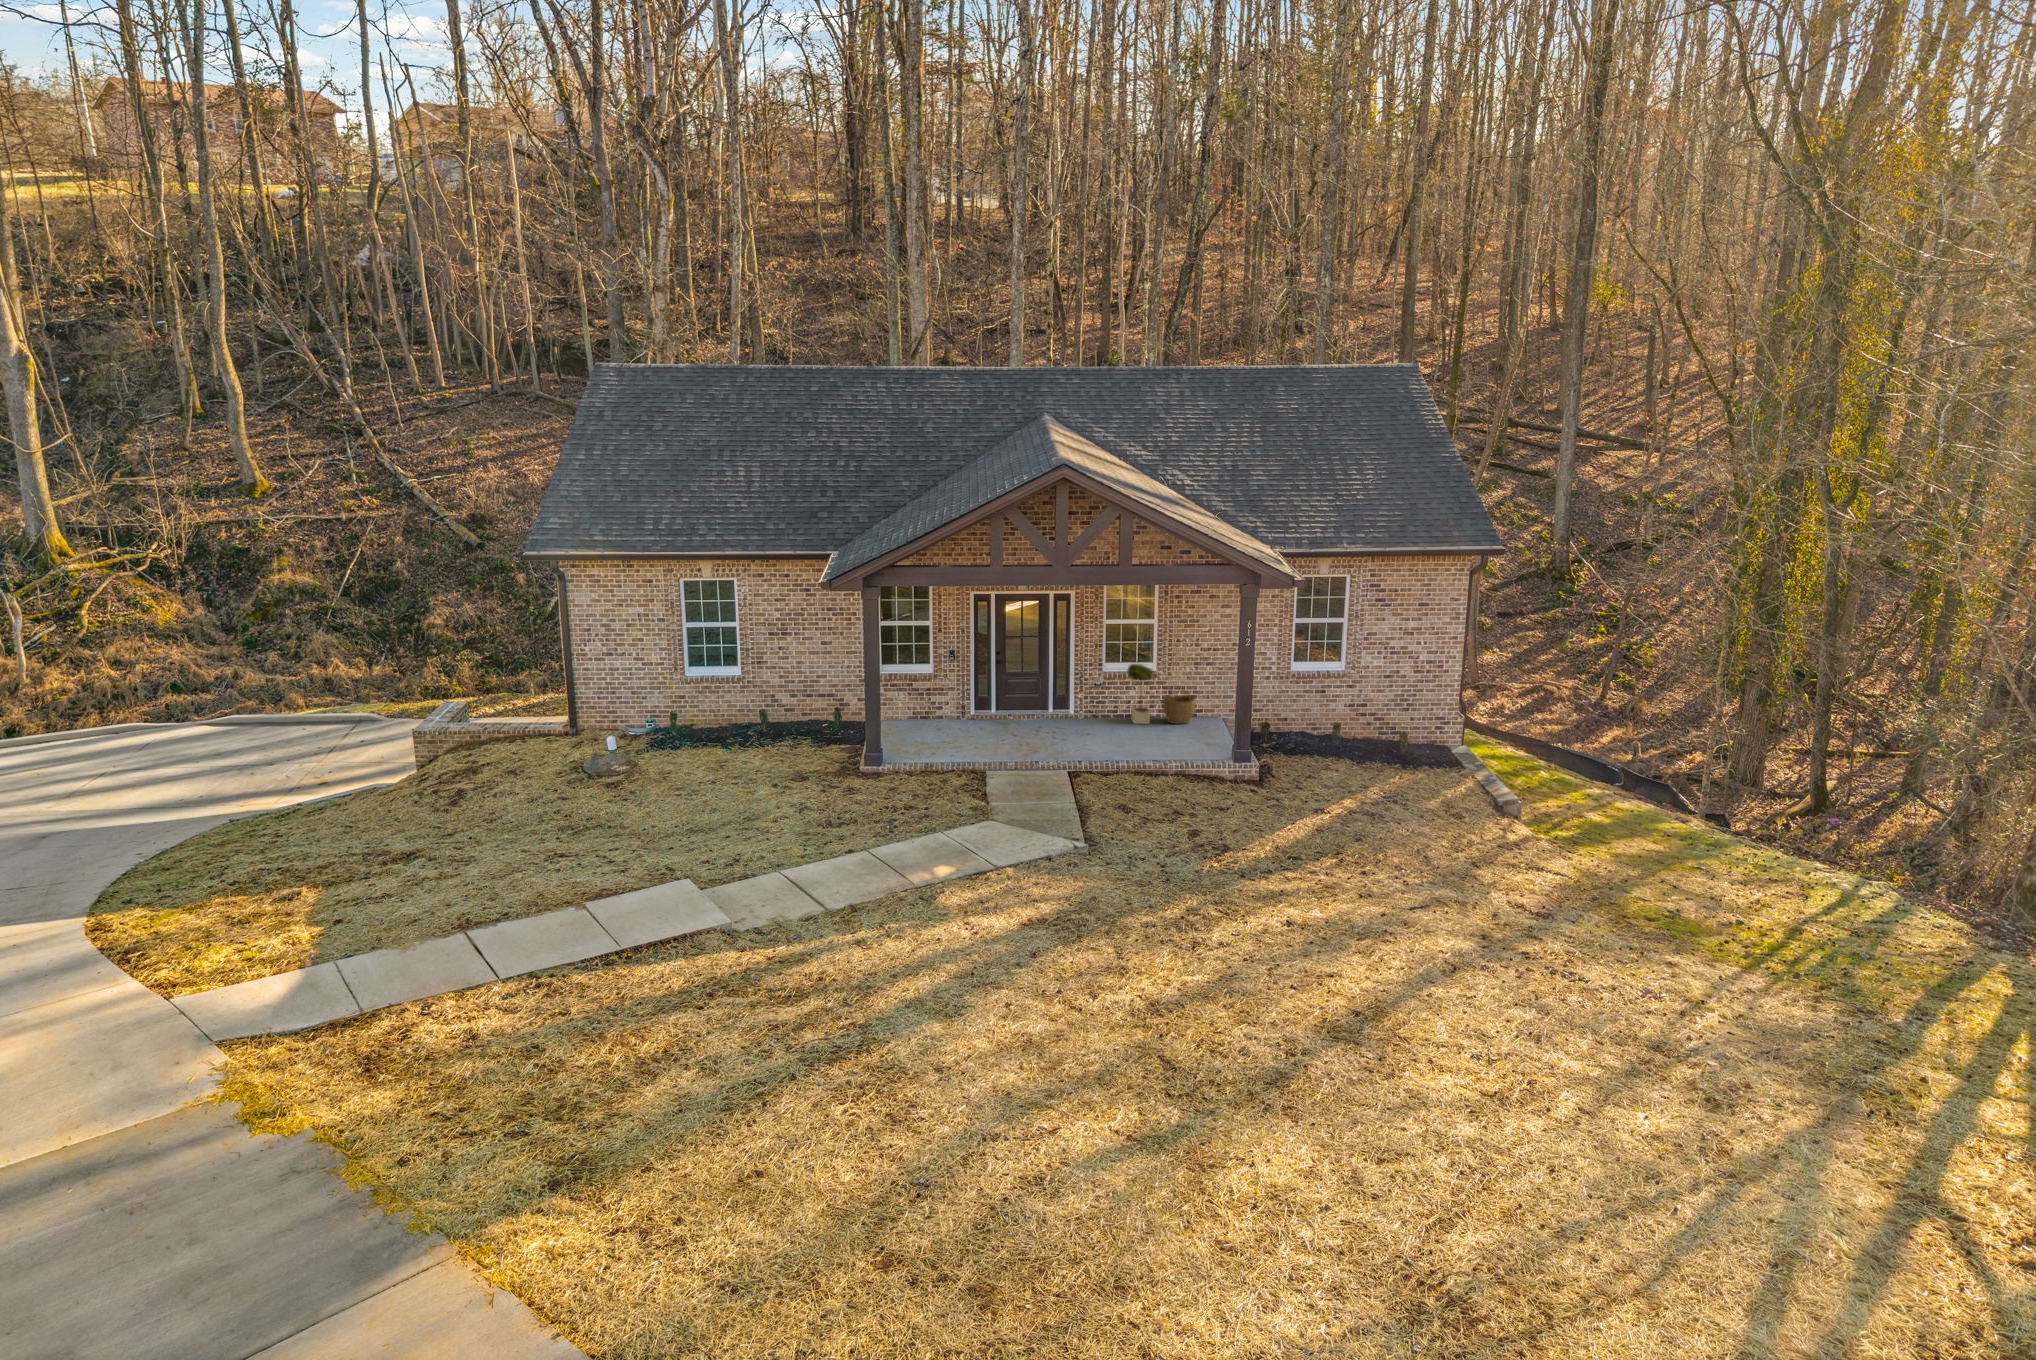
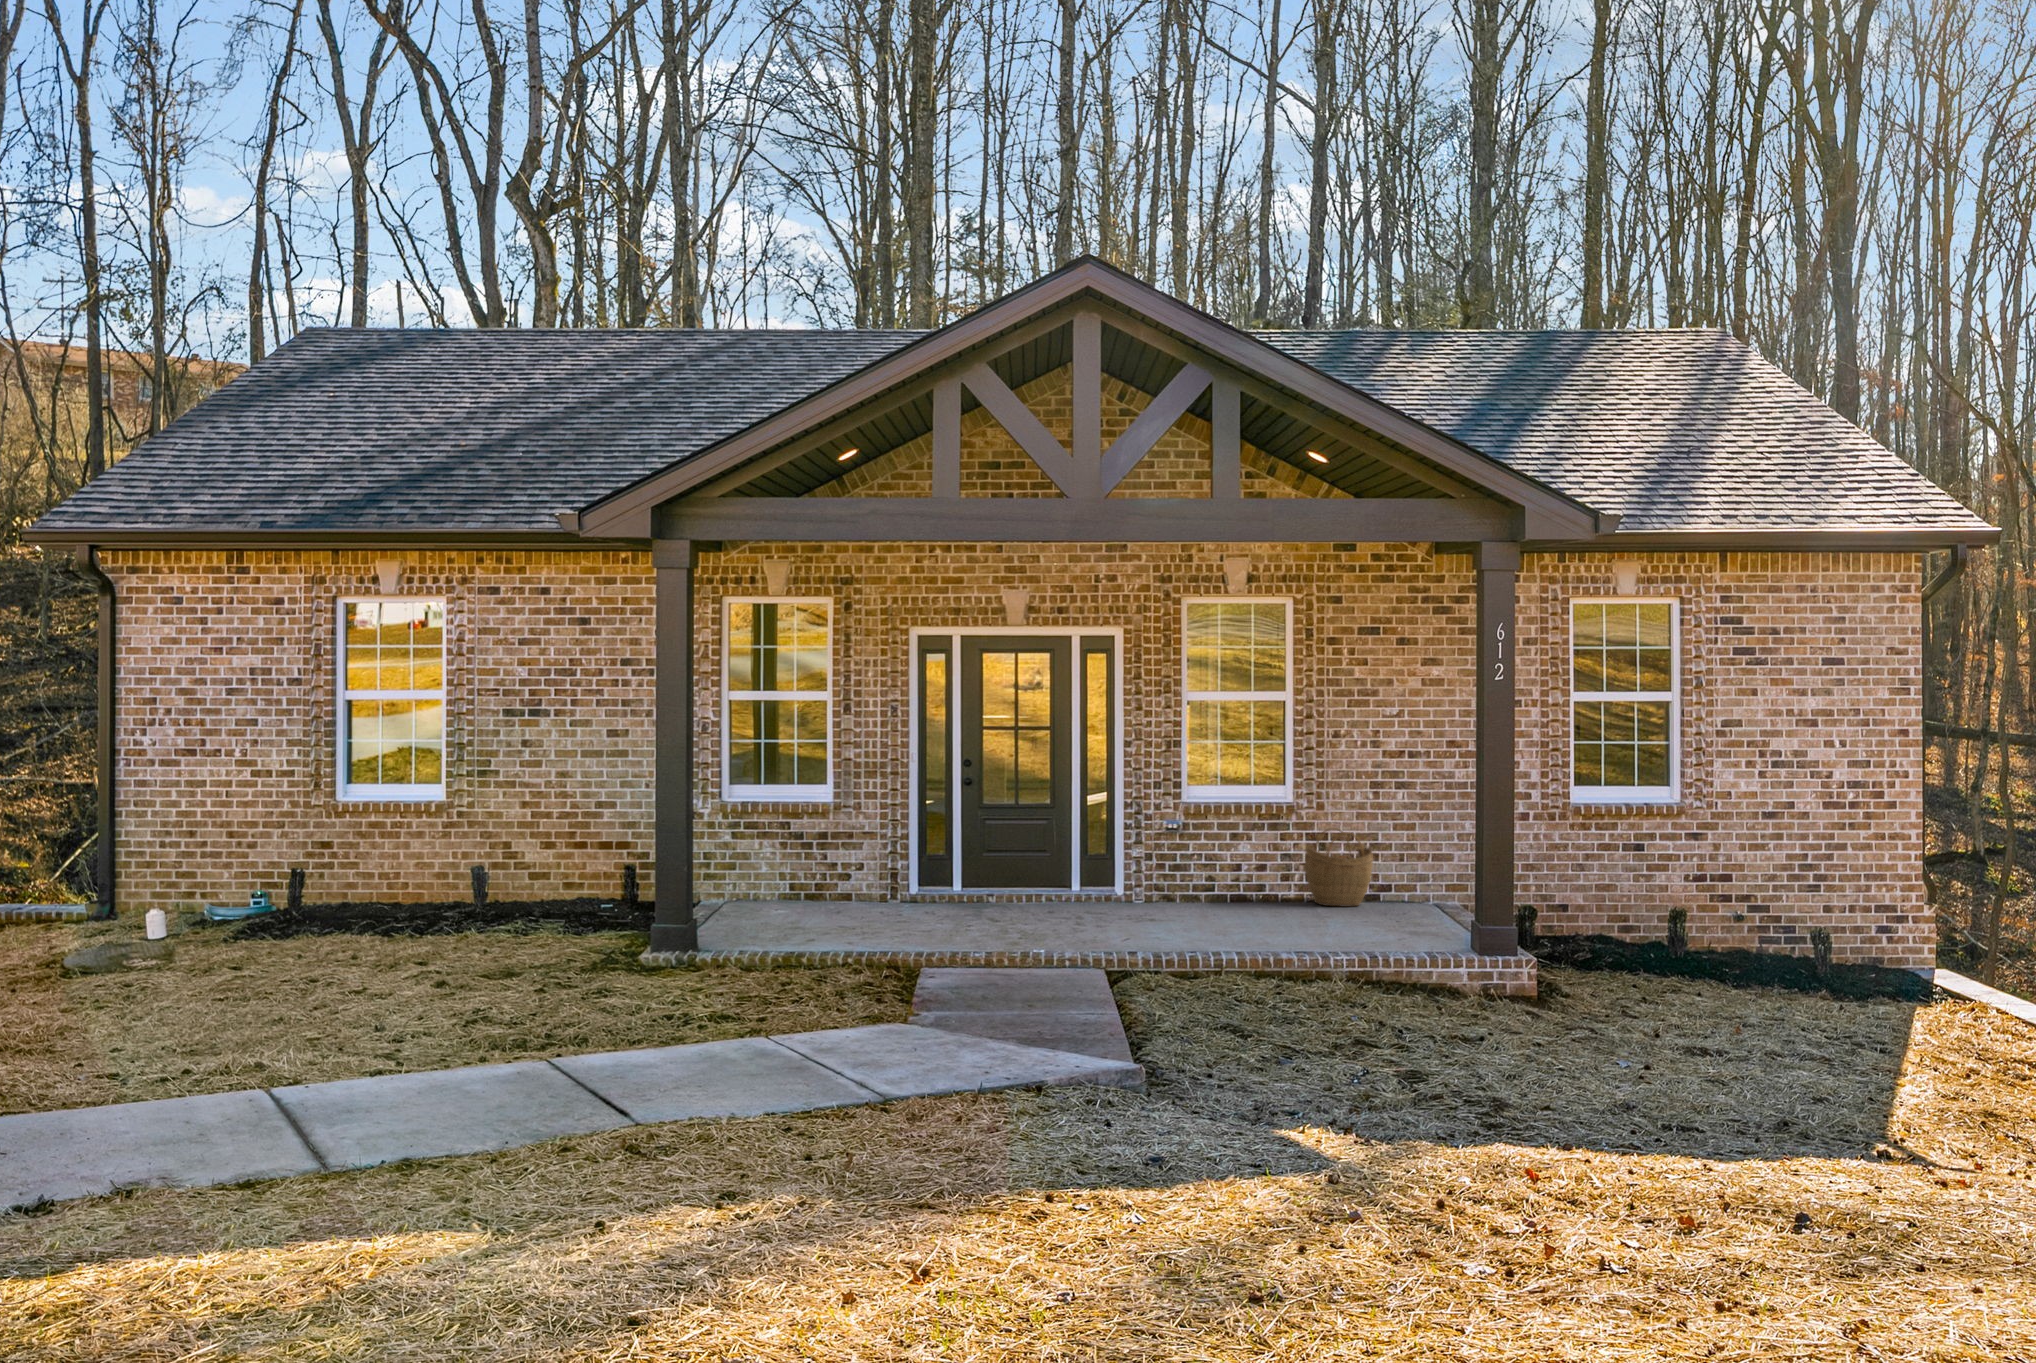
potted tree: present [1128,664,1153,724] -> none [1229,777,1284,905]

